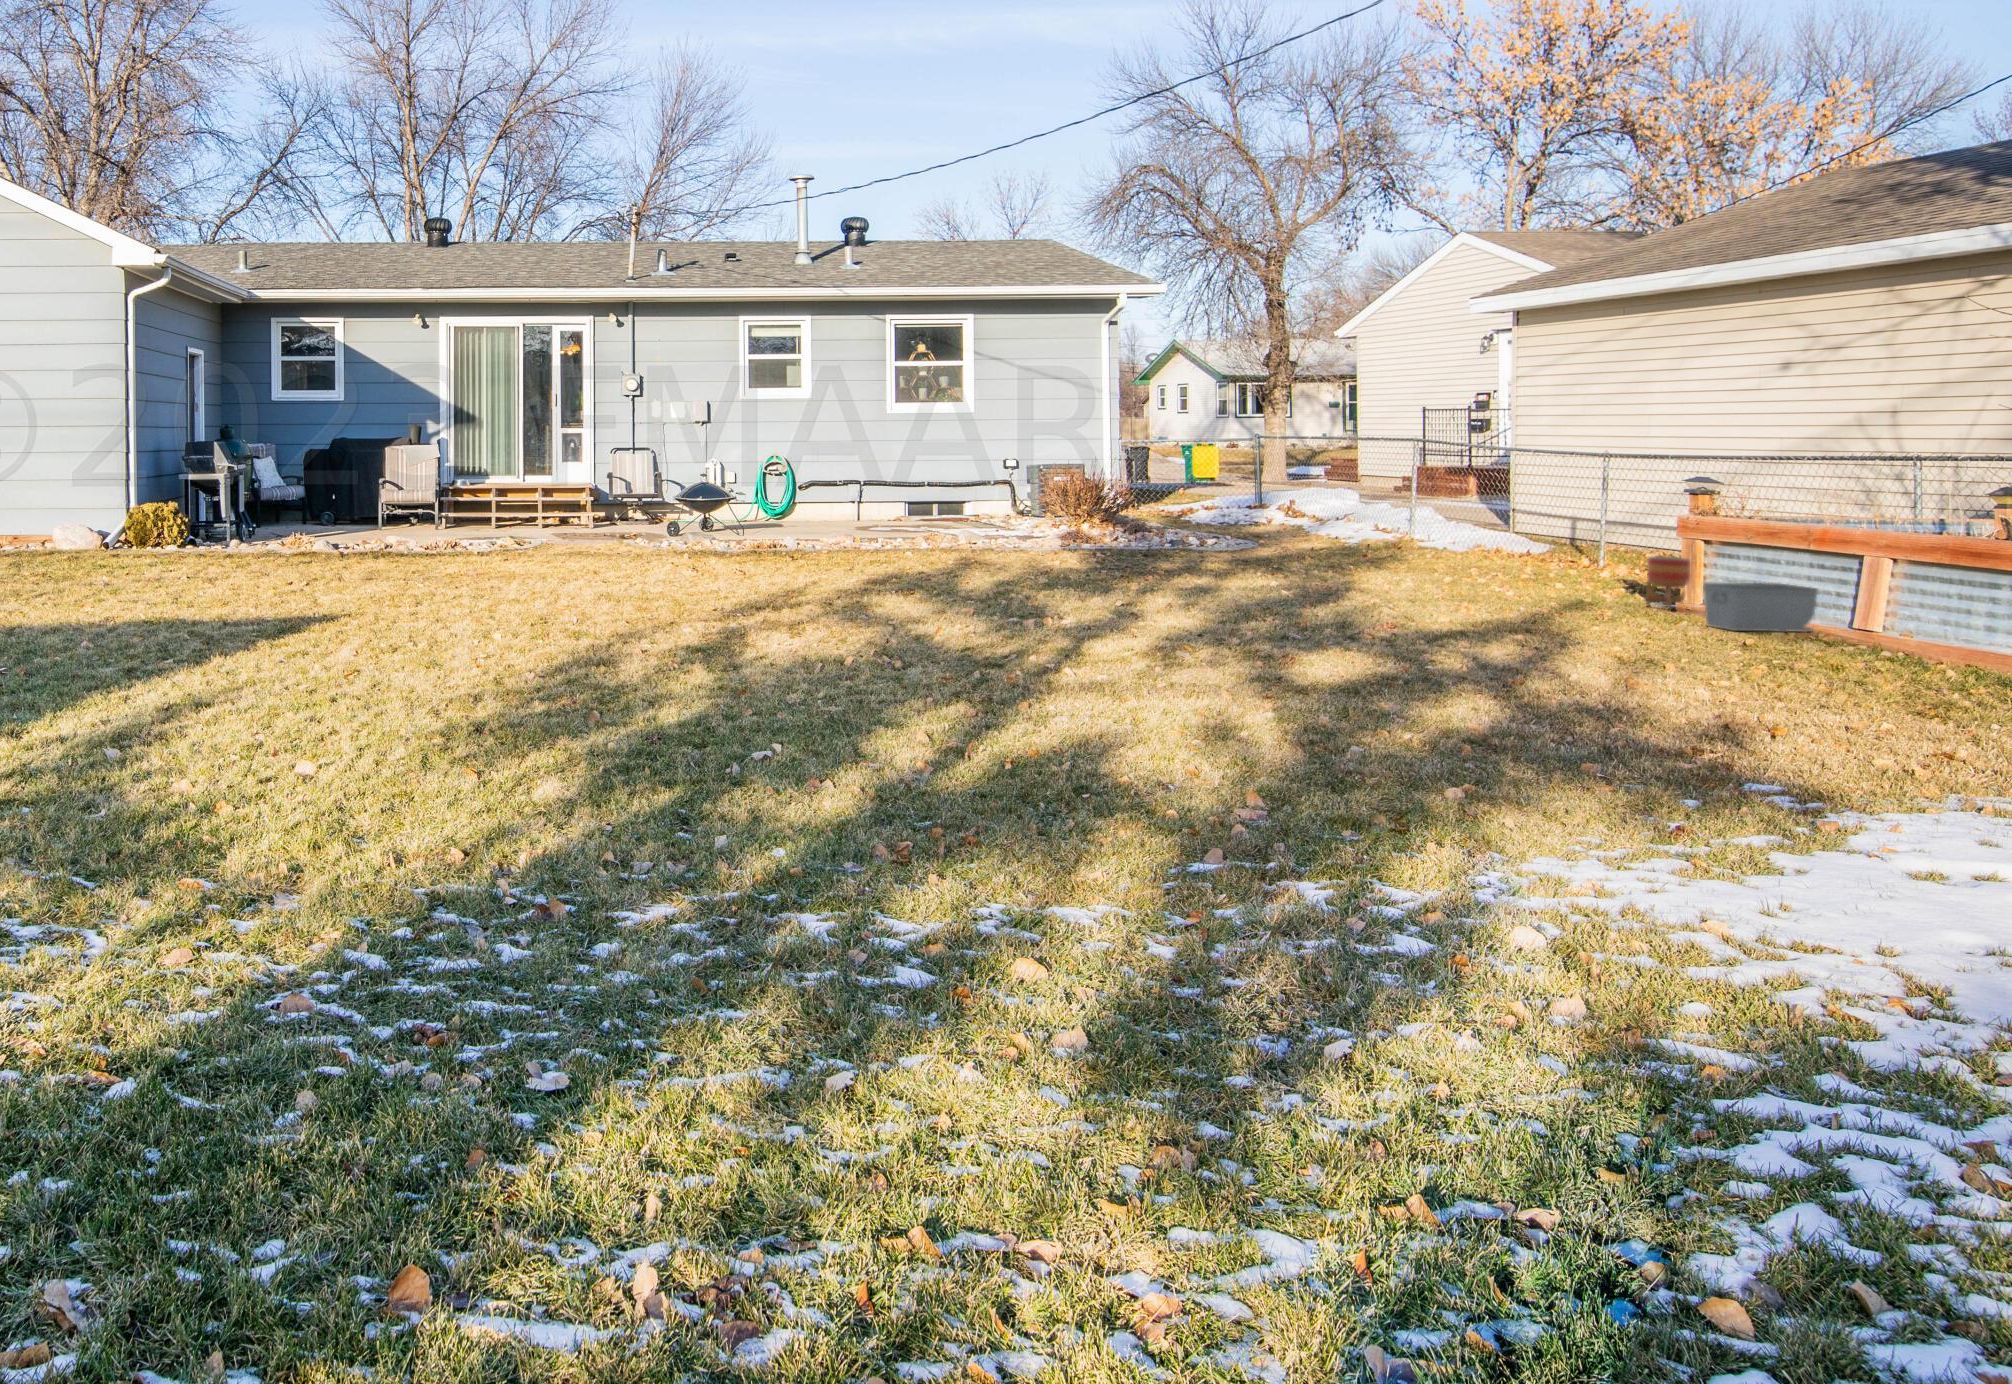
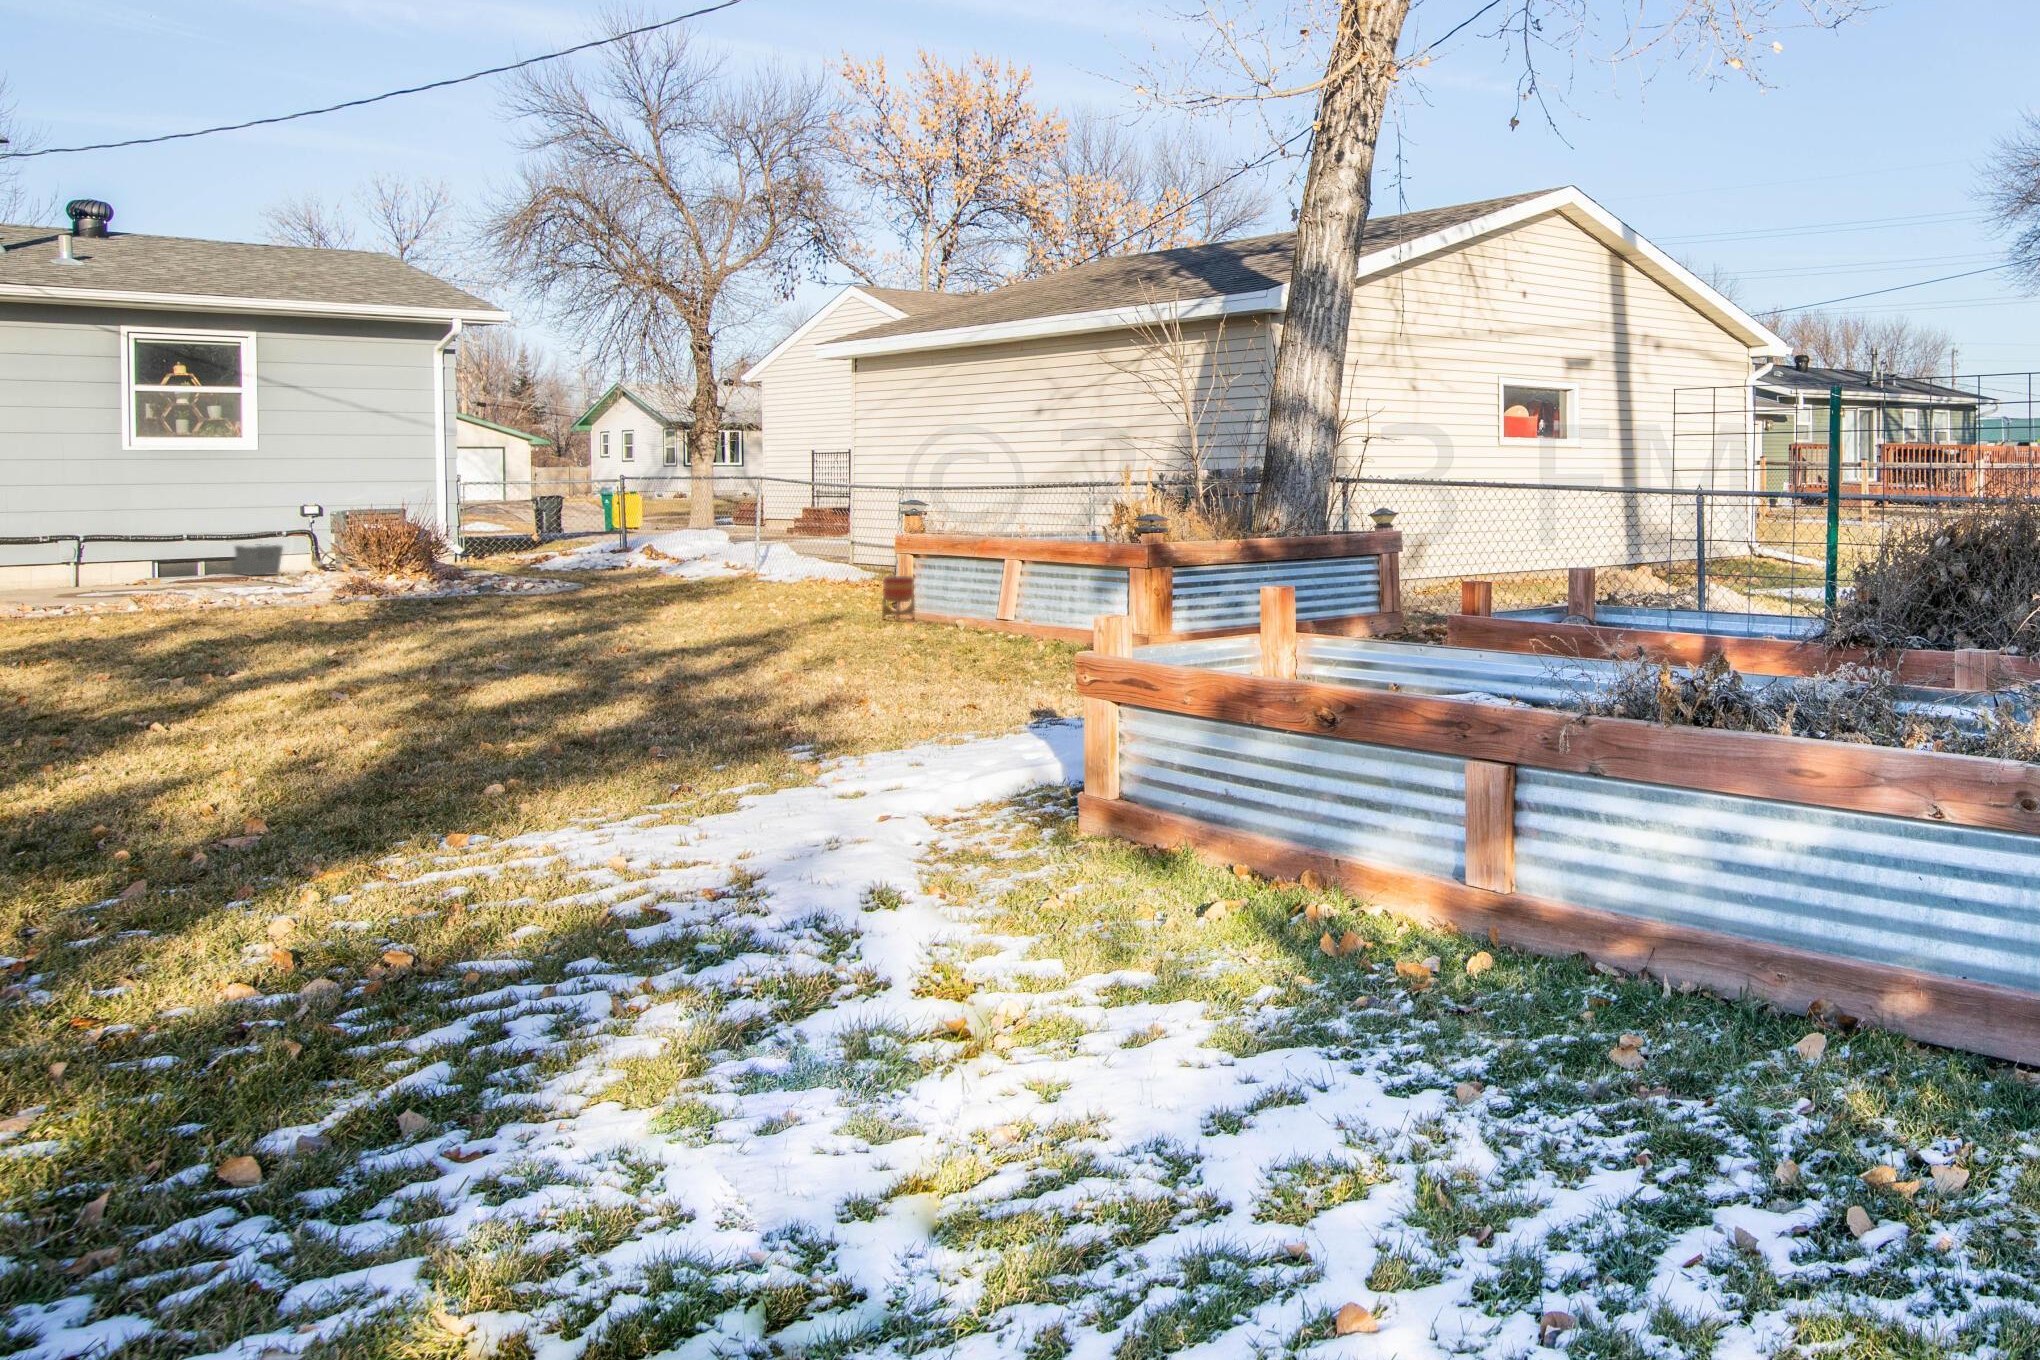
storage bin: present [1703,583,1818,632] -> present [231,544,283,575]

